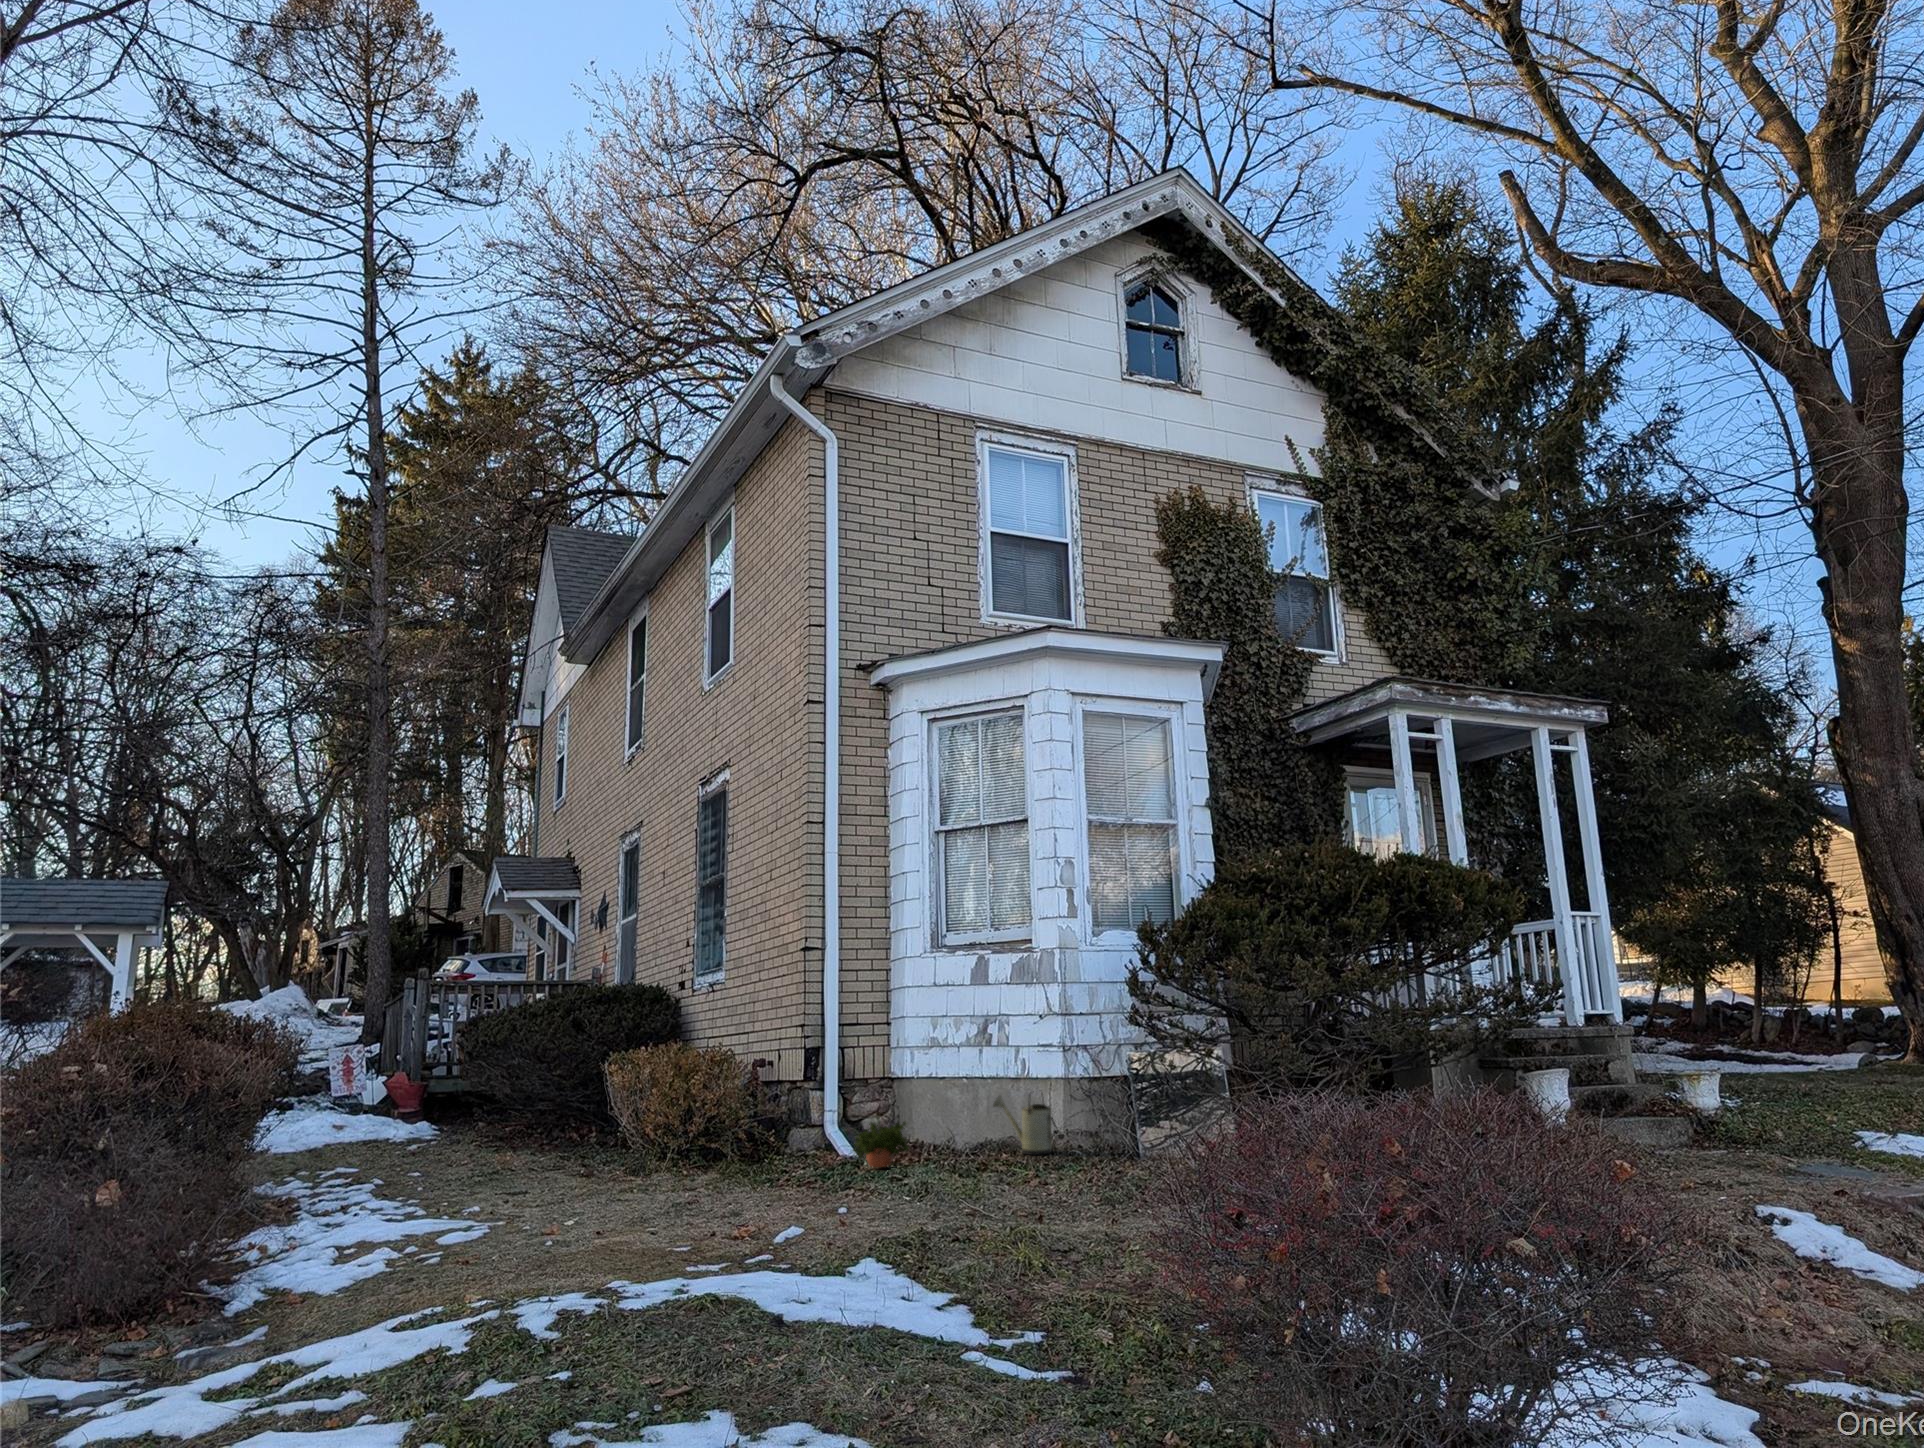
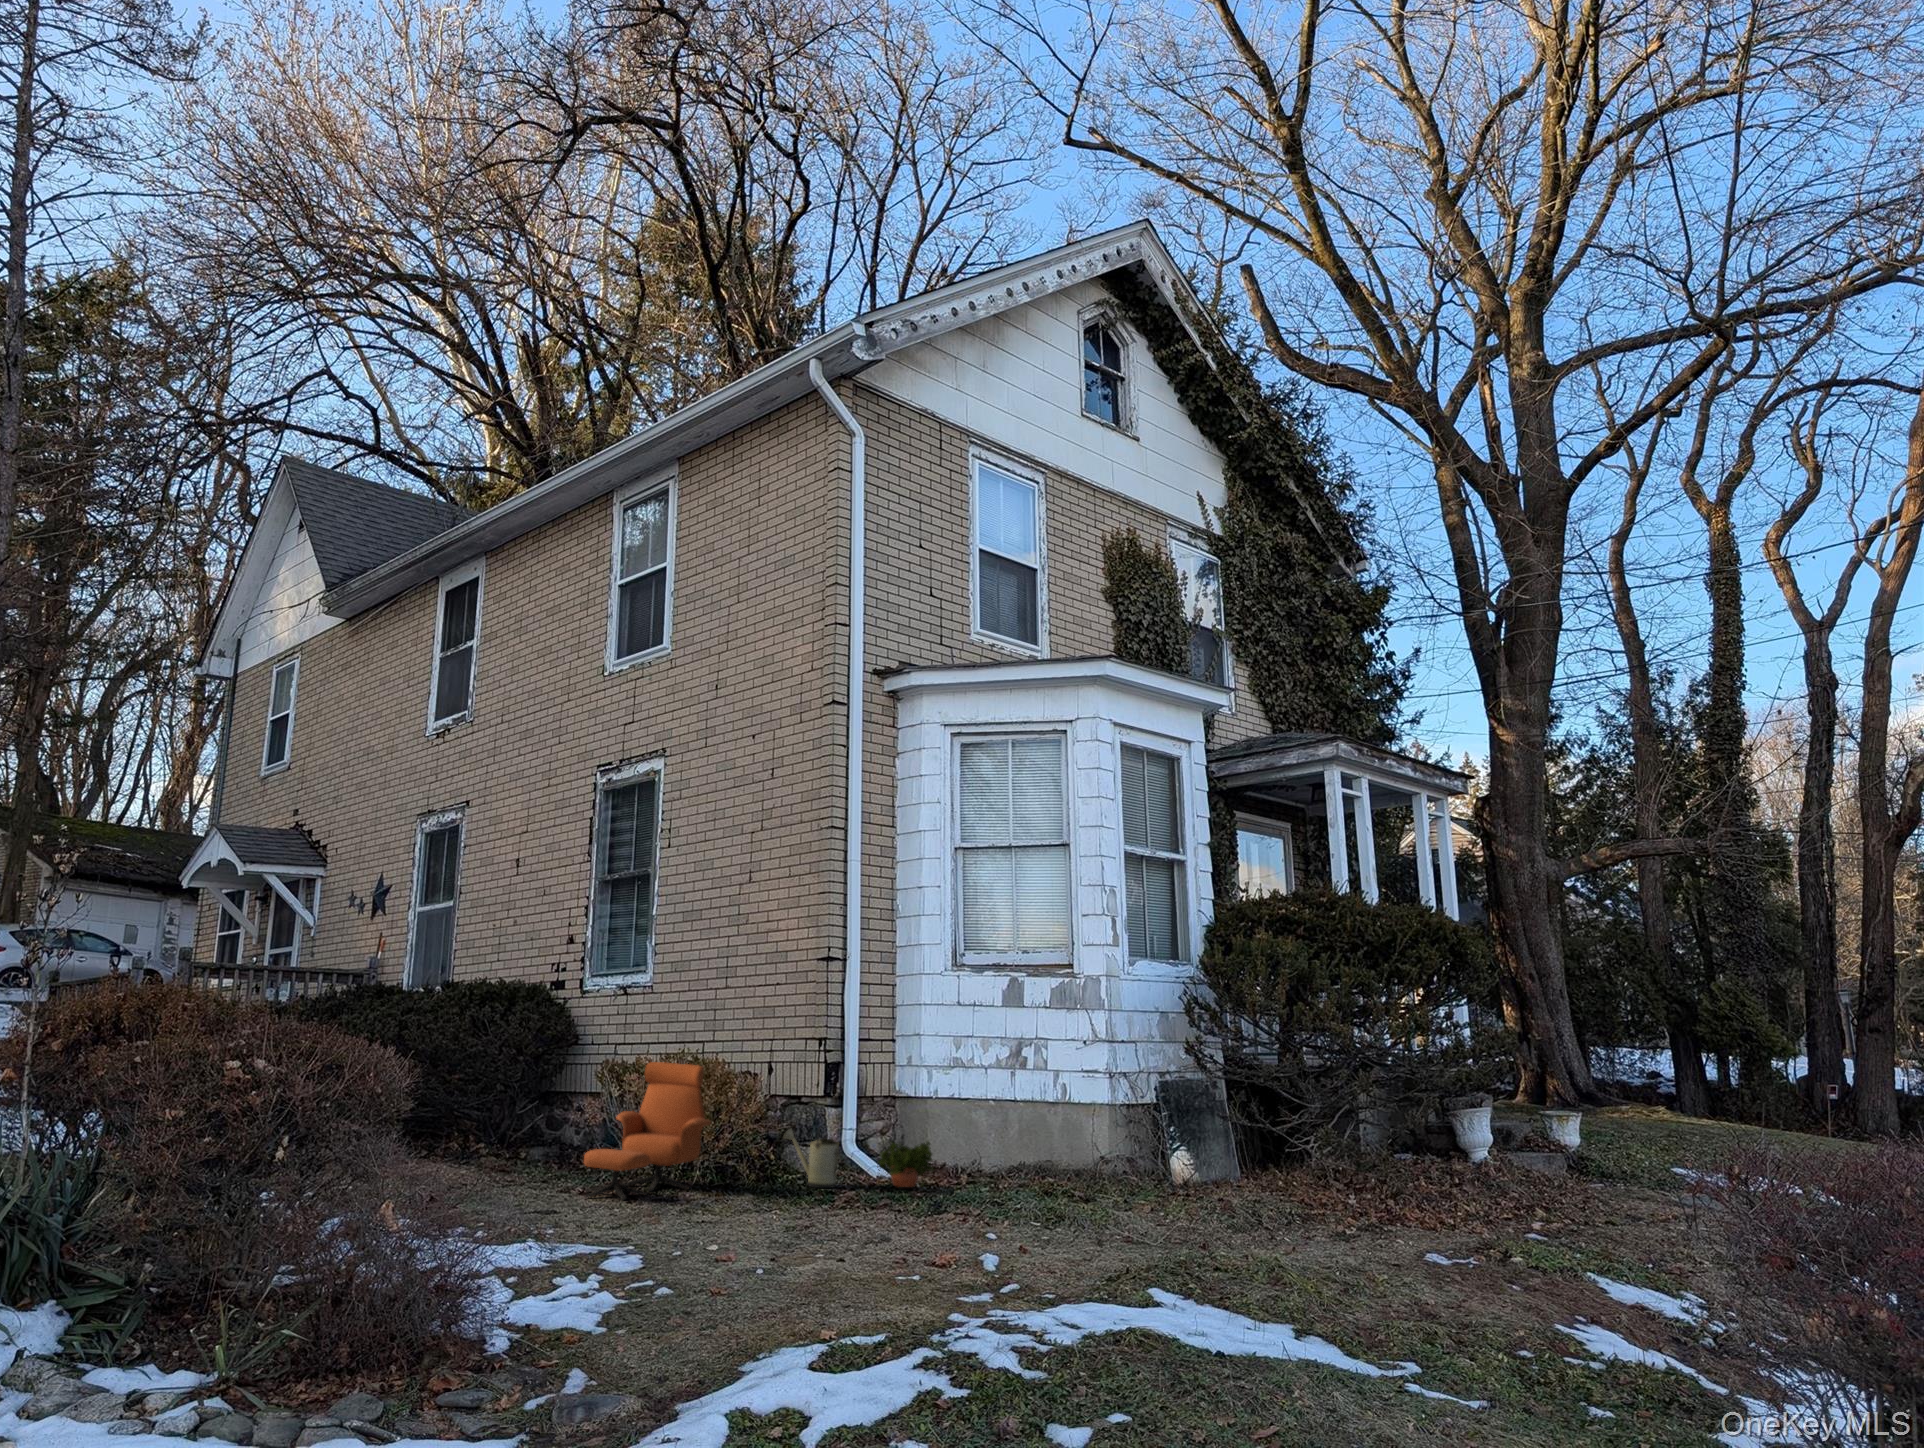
lounge chair: none [557,1057,691,1187] -> present [584,1062,711,1200]
watering can: present [993,1096,1053,1155] -> present [783,1128,839,1188]

